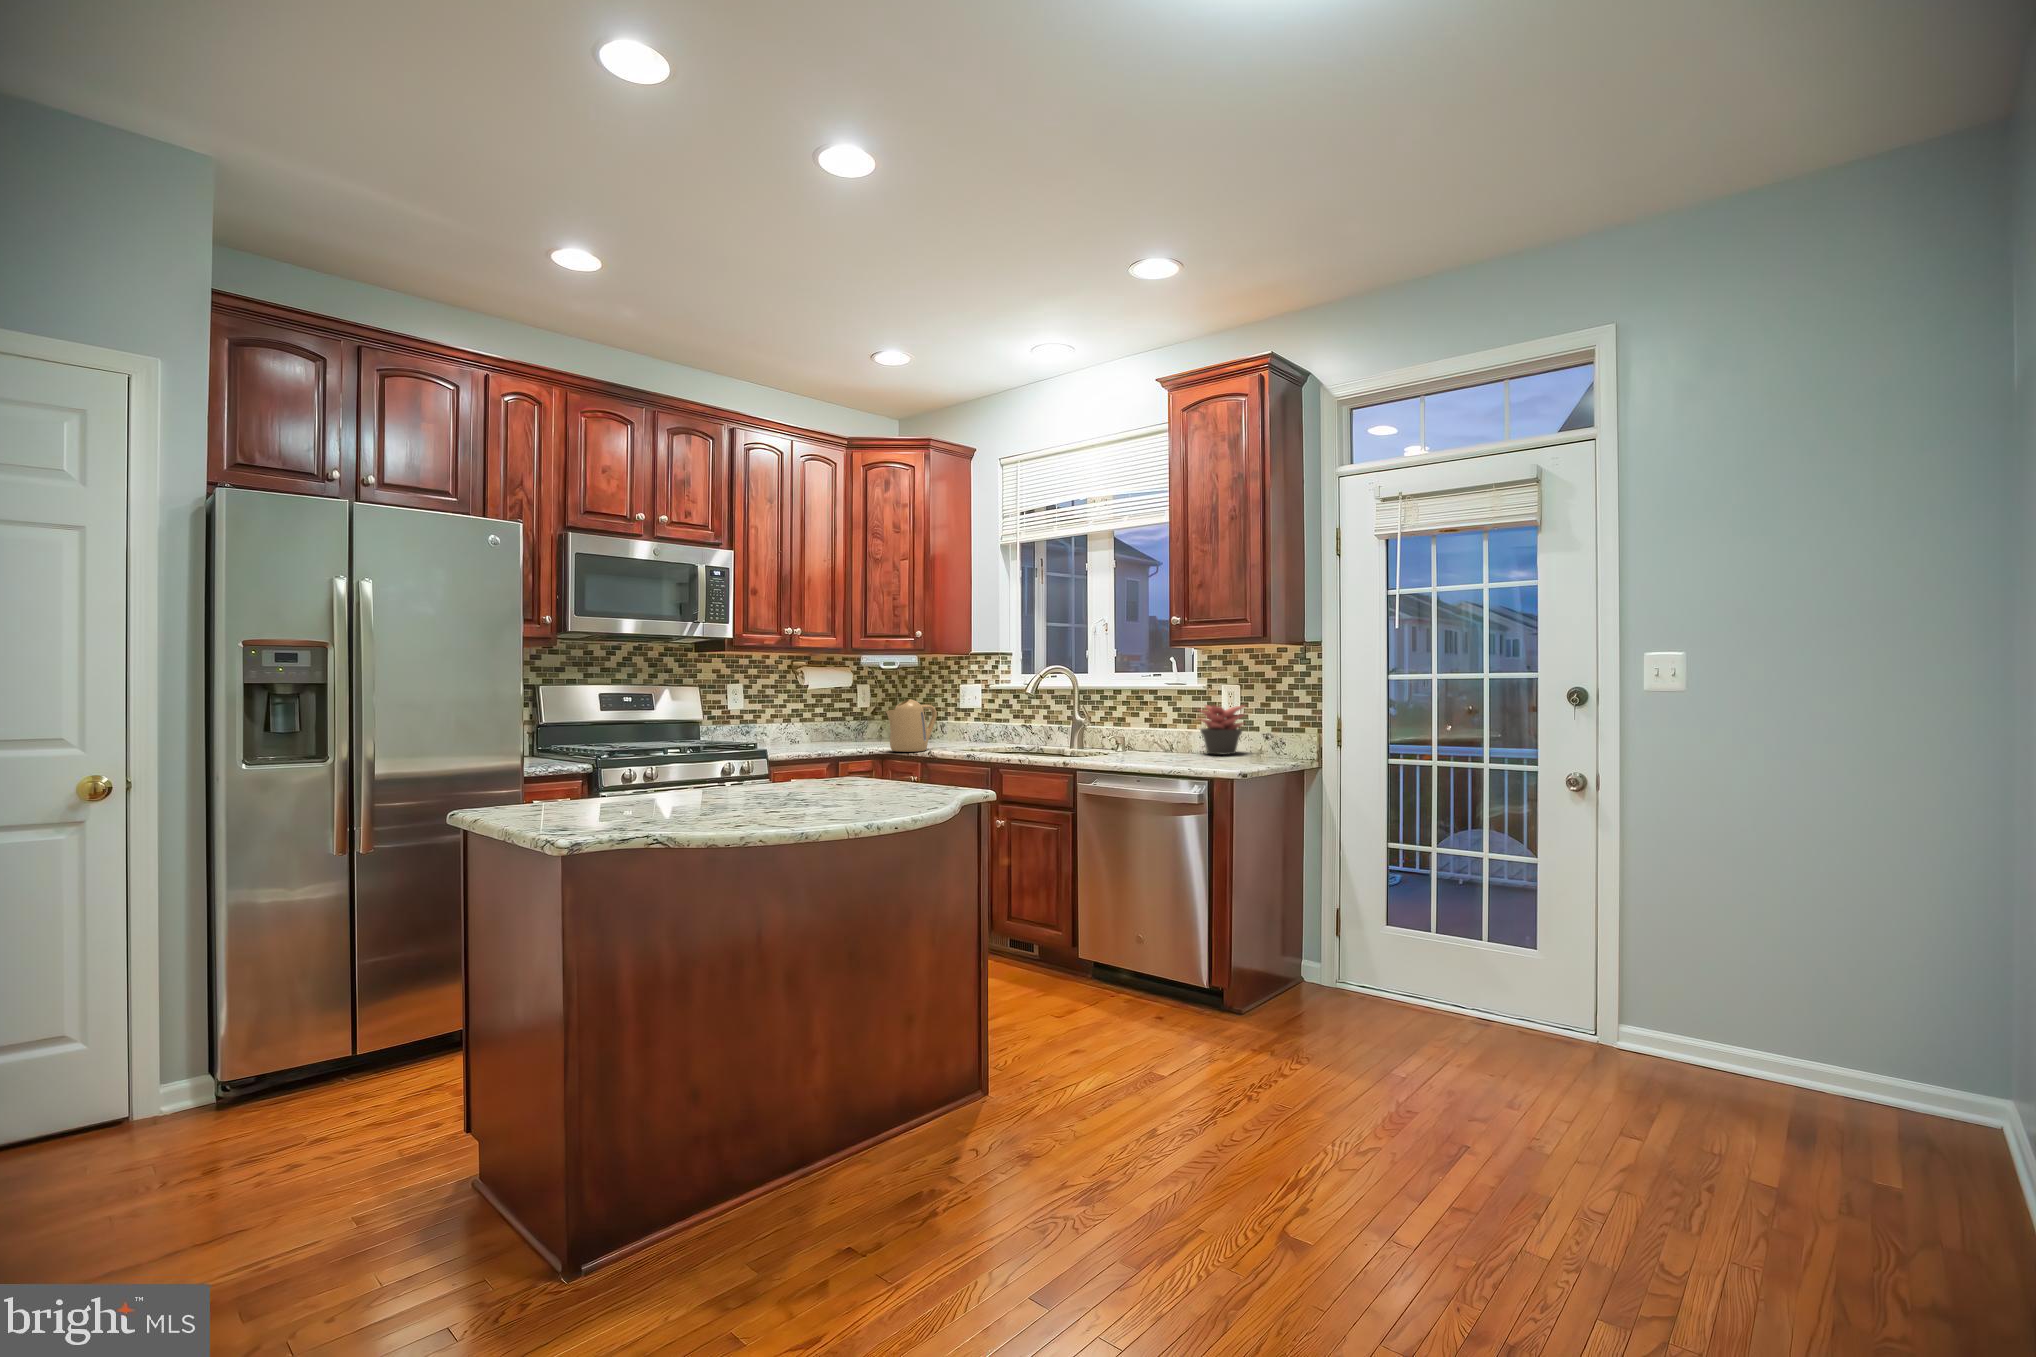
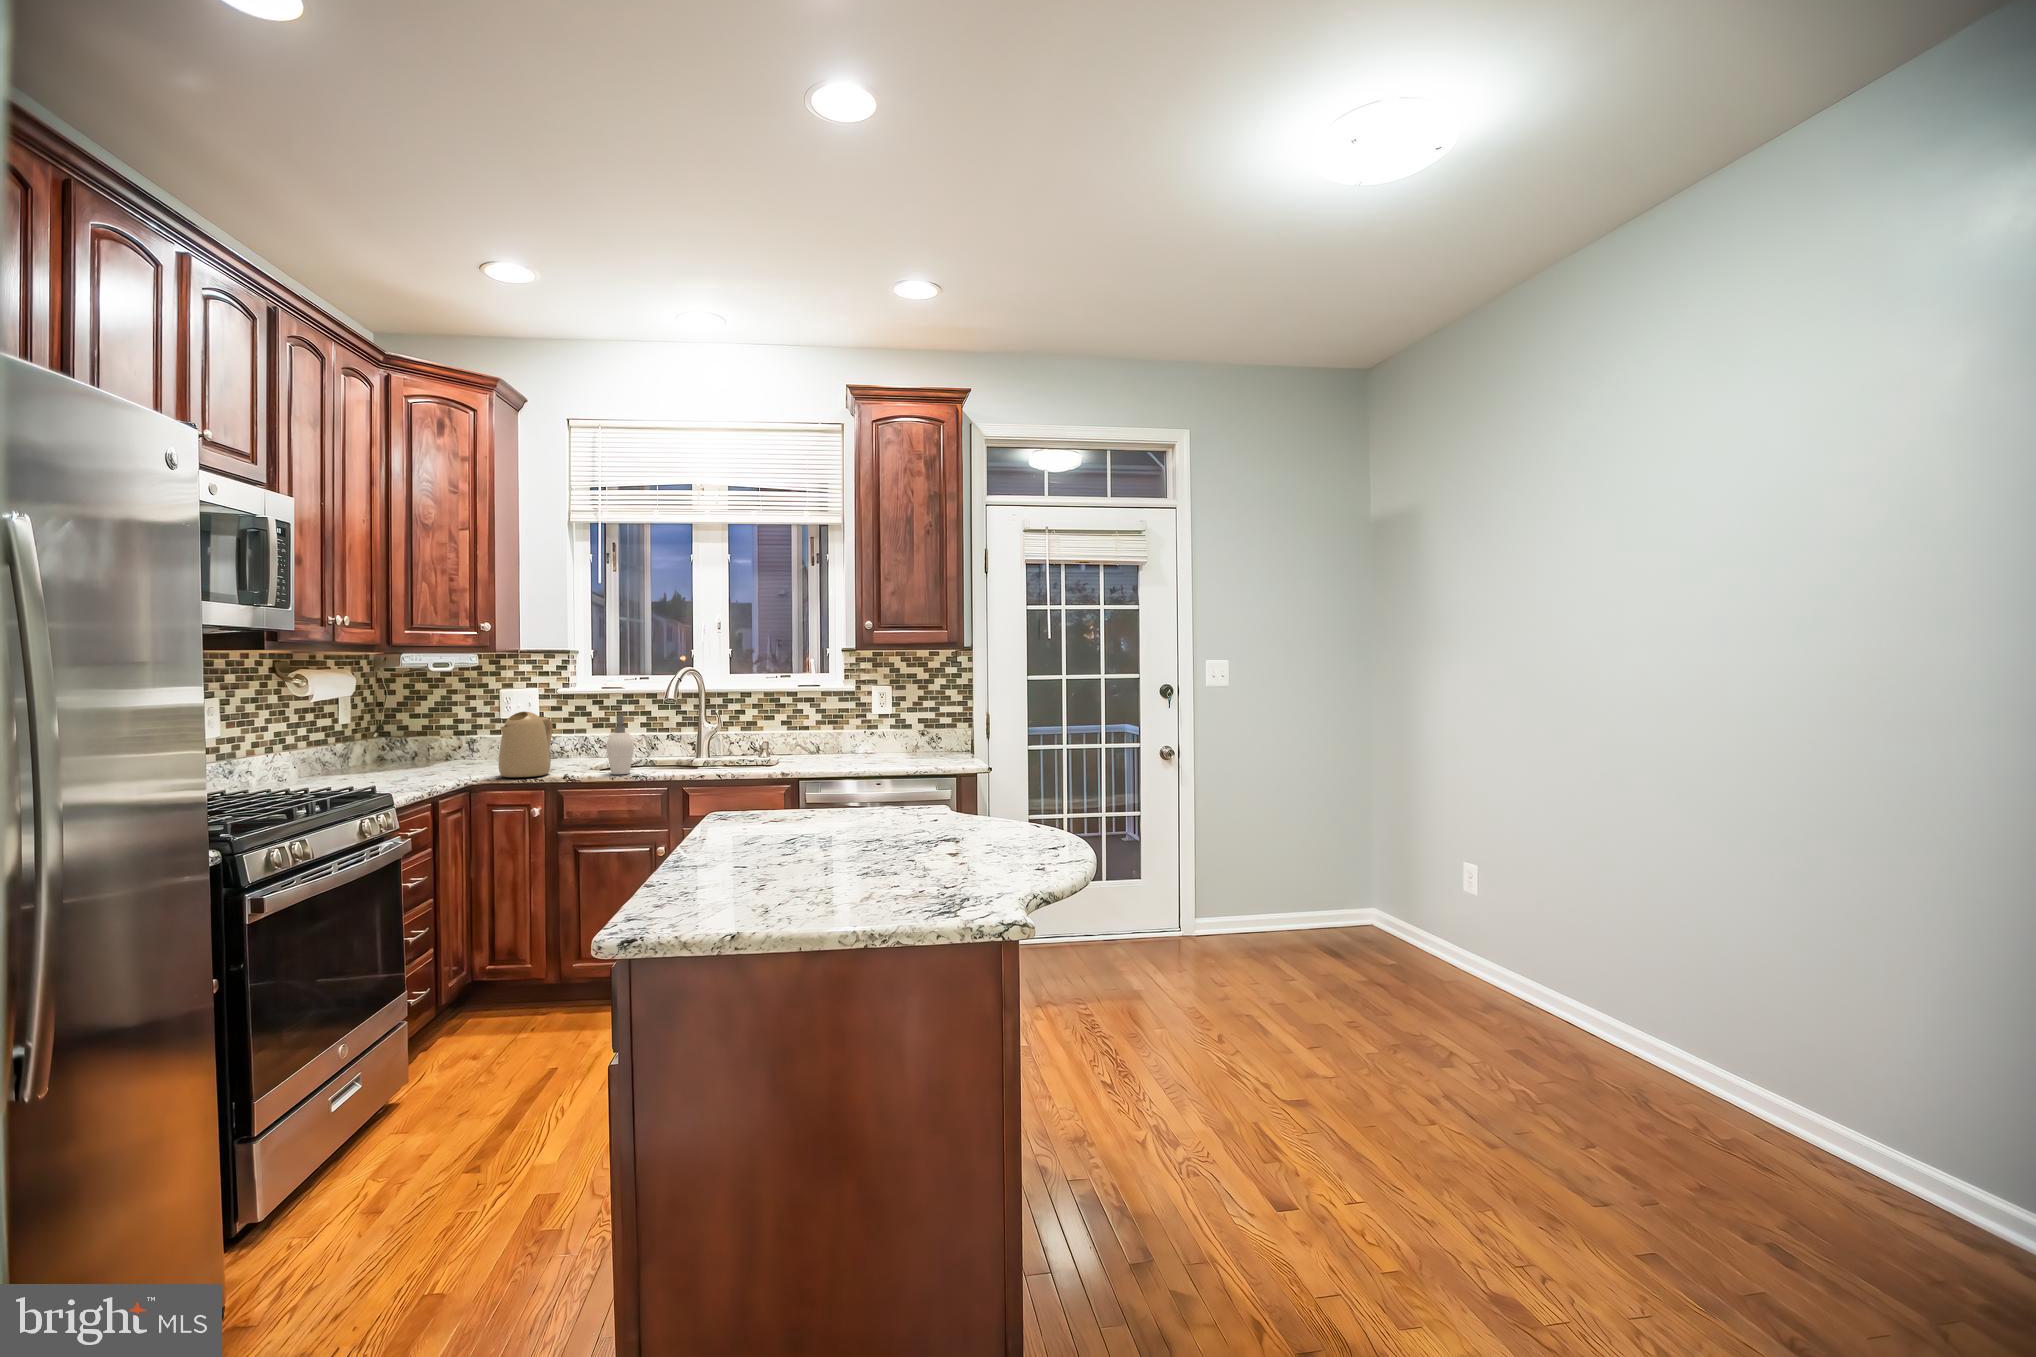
soap dispenser: none [948,705,978,755] -> present [606,716,638,774]
succulent plant: present [1199,705,1245,755] -> none [874,705,917,751]

